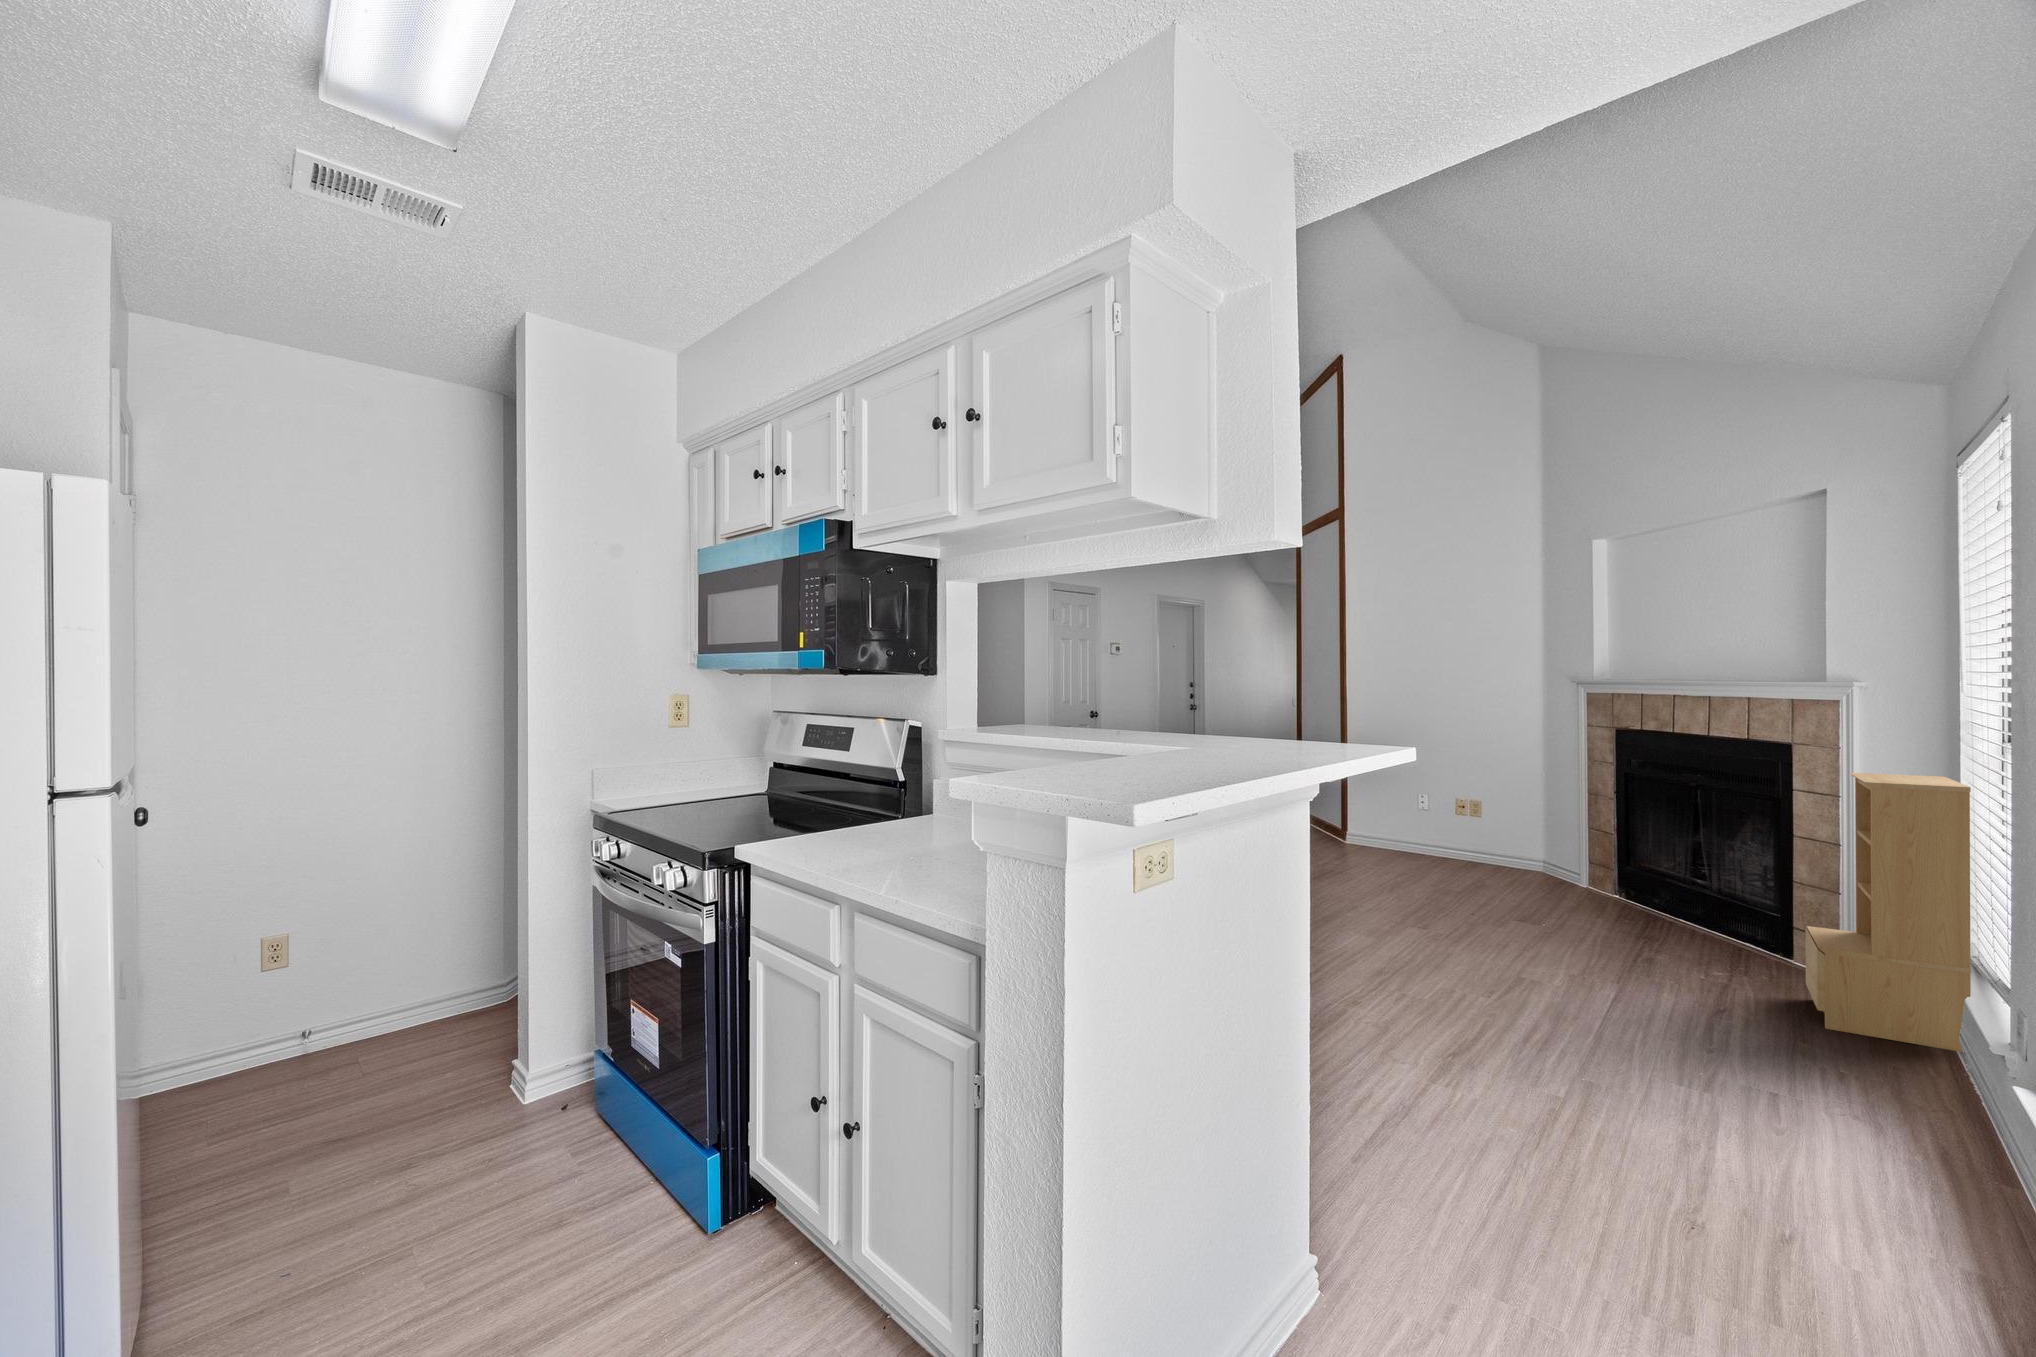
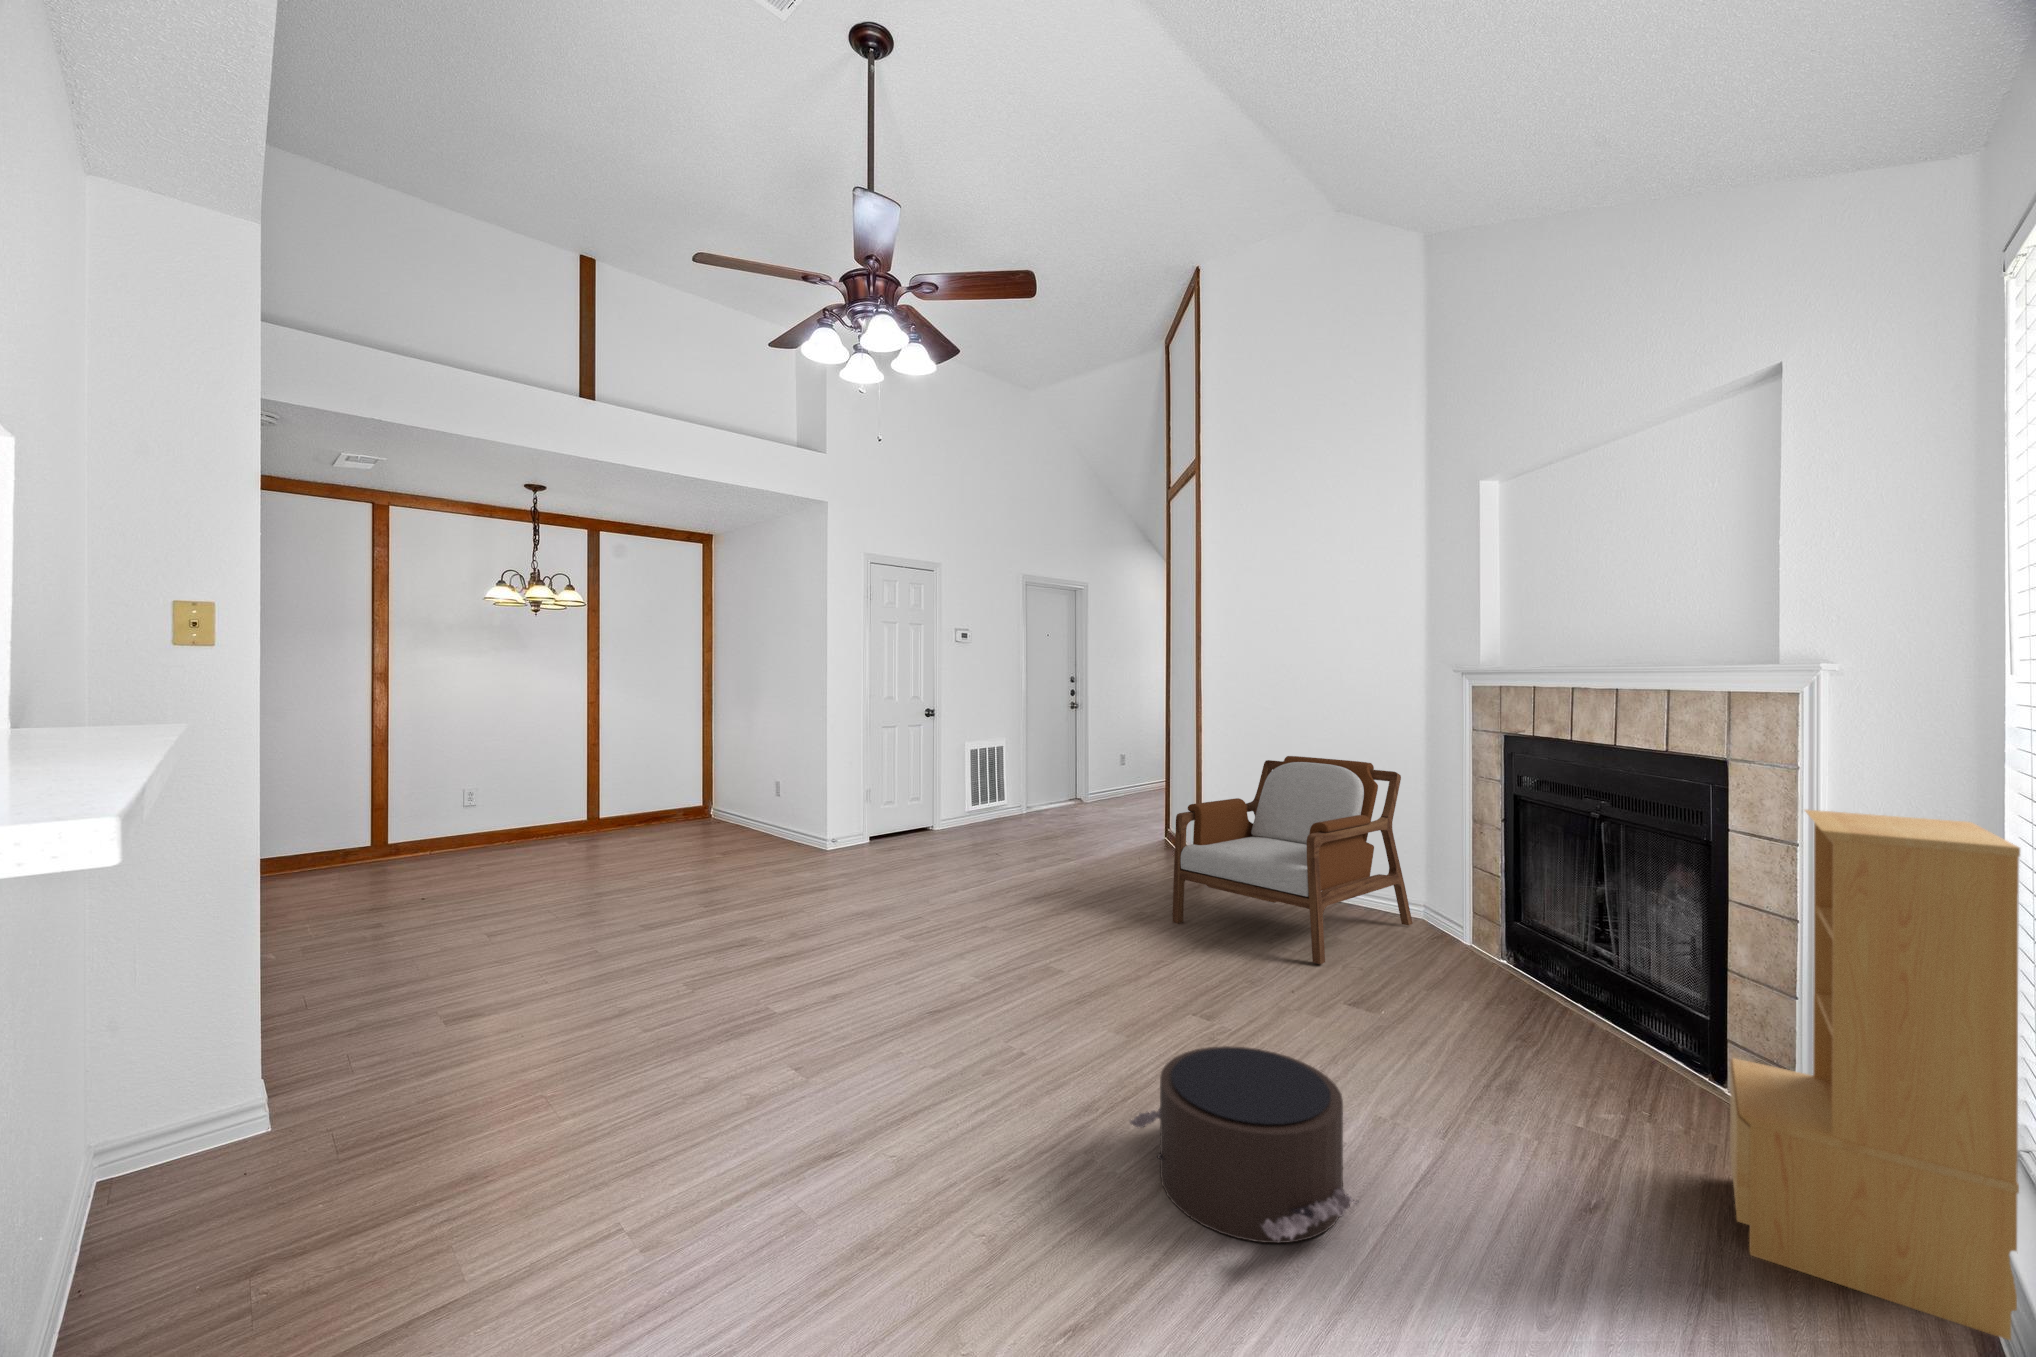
armchair: none [1352,748,1535,902] -> present [1172,756,1412,964]
pouf: none [1437,933,1604,1031] -> present [1130,1046,1358,1243]

